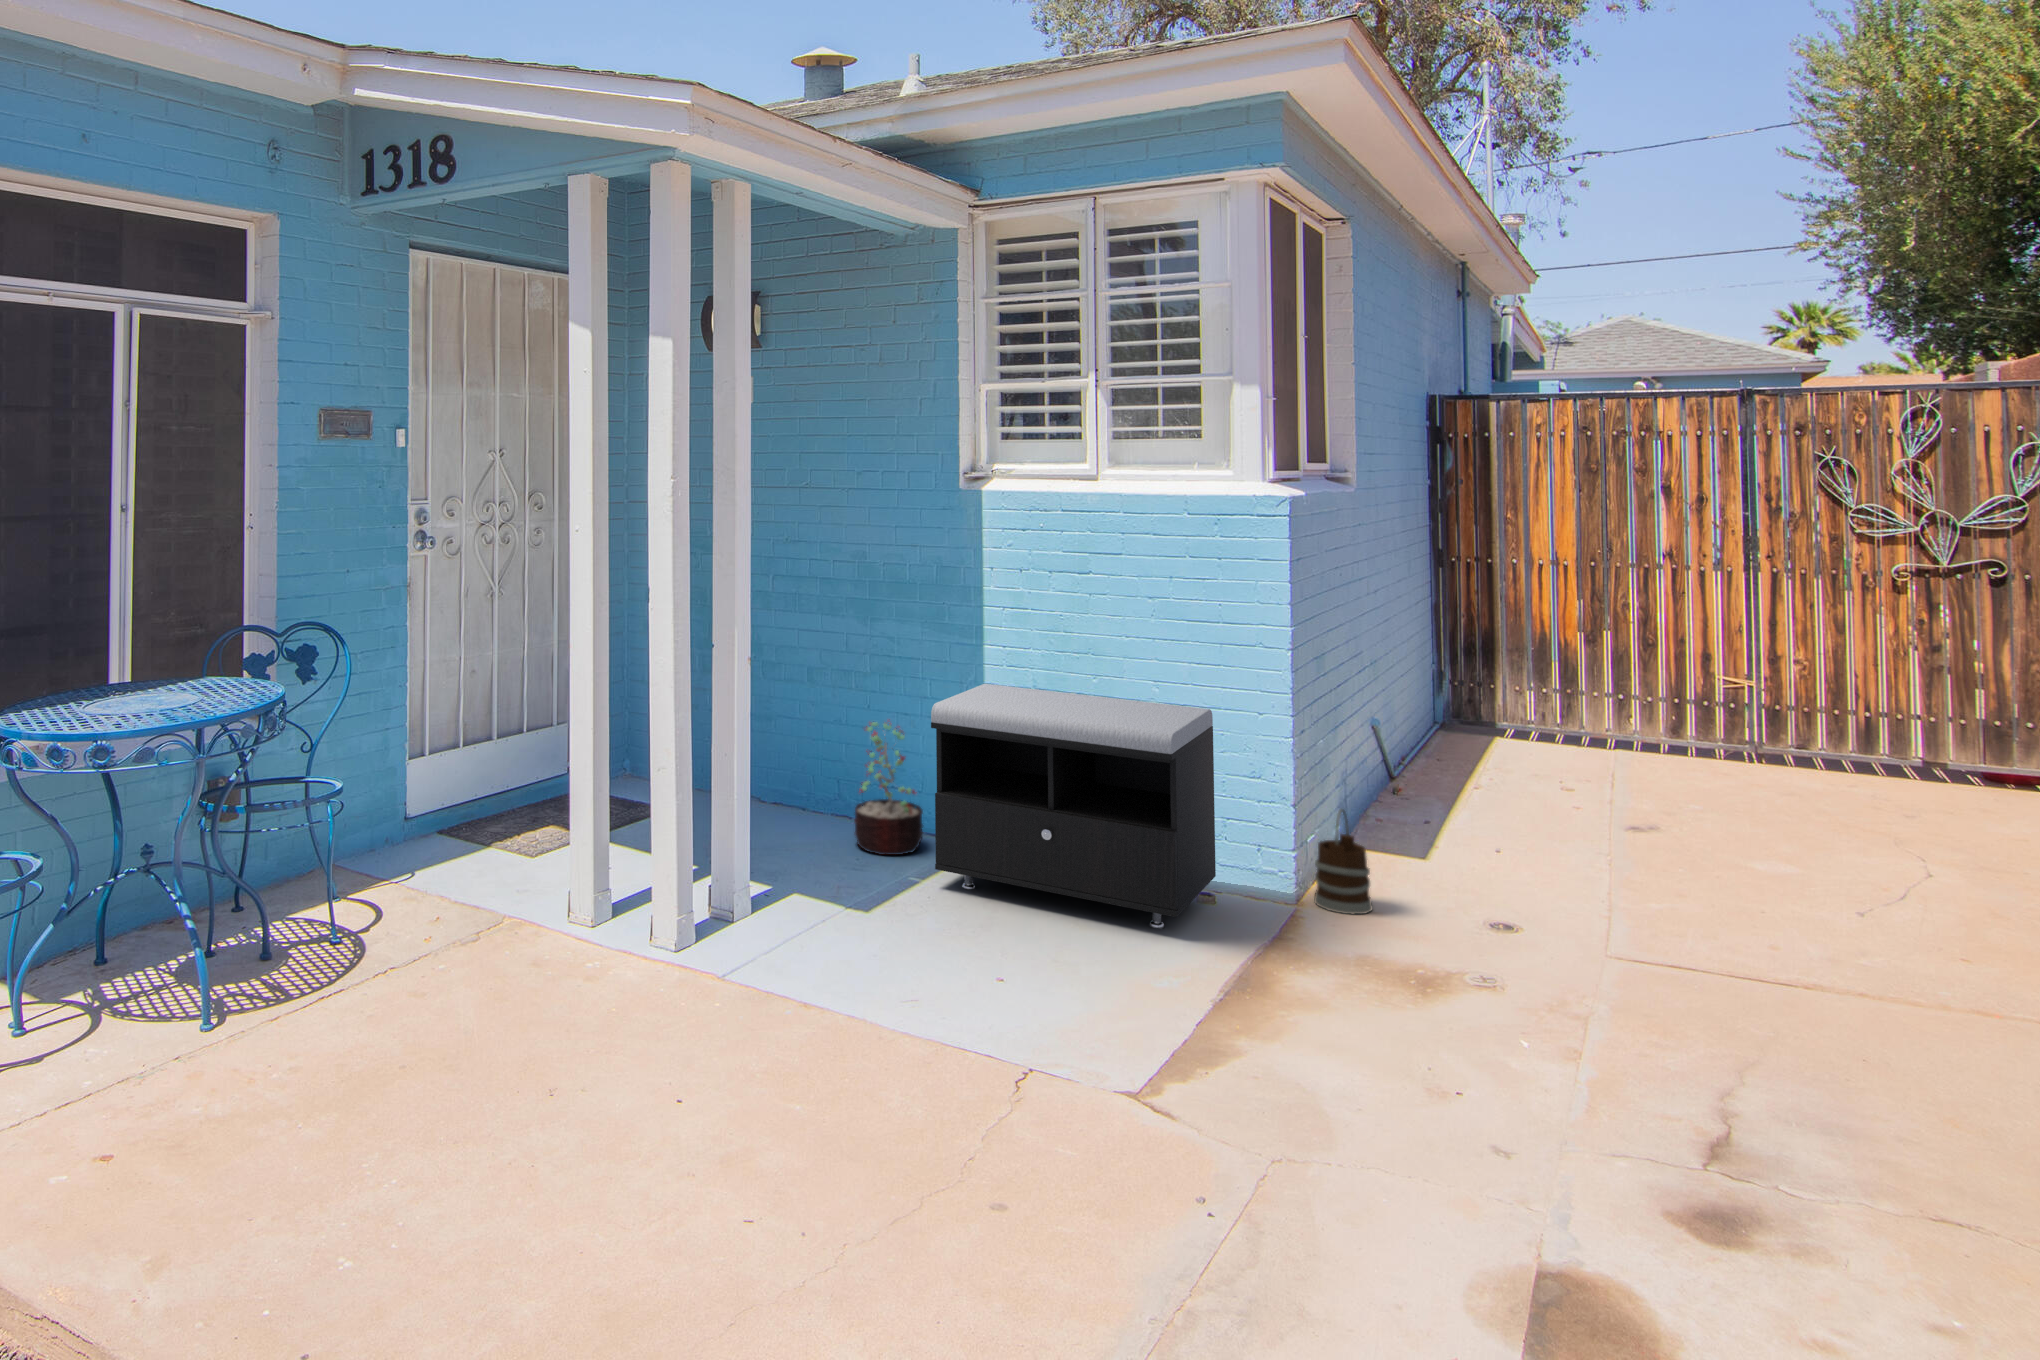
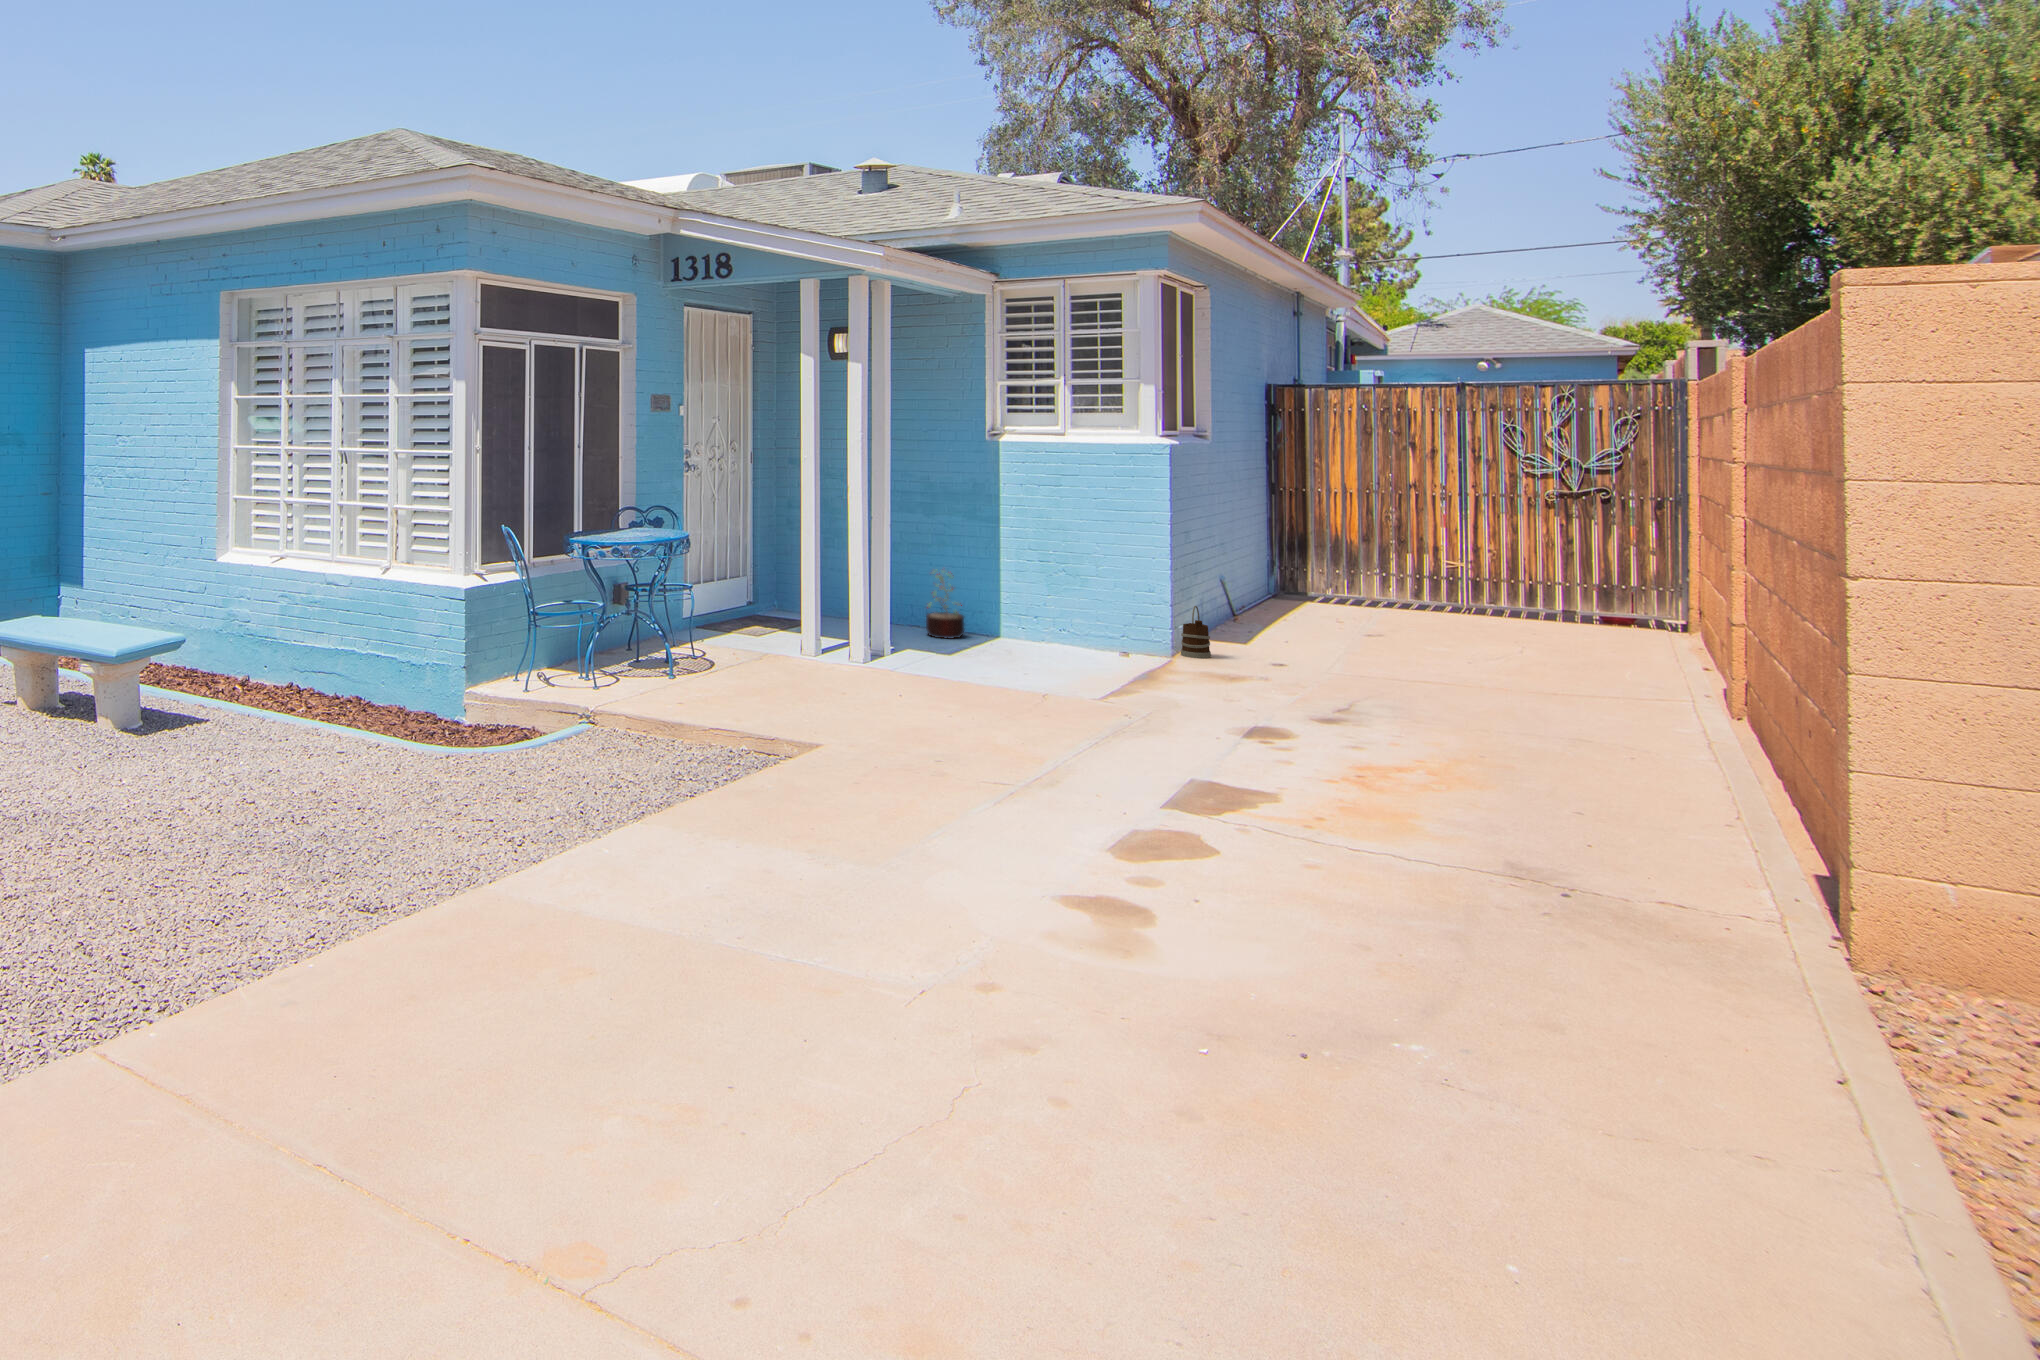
storage bench: present [931,684,1216,929] -> none [978,546,1129,660]

